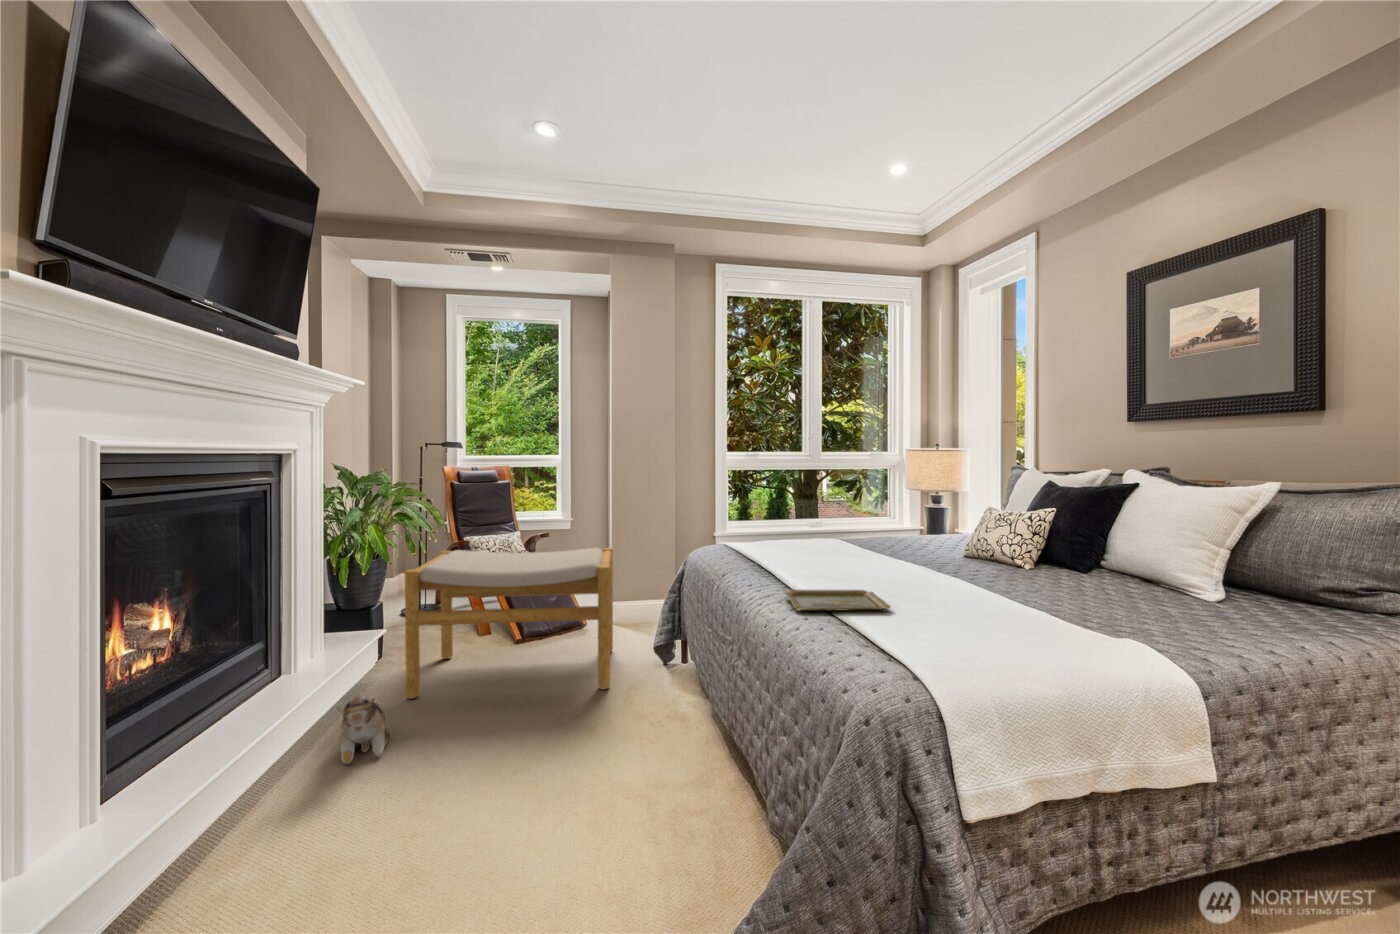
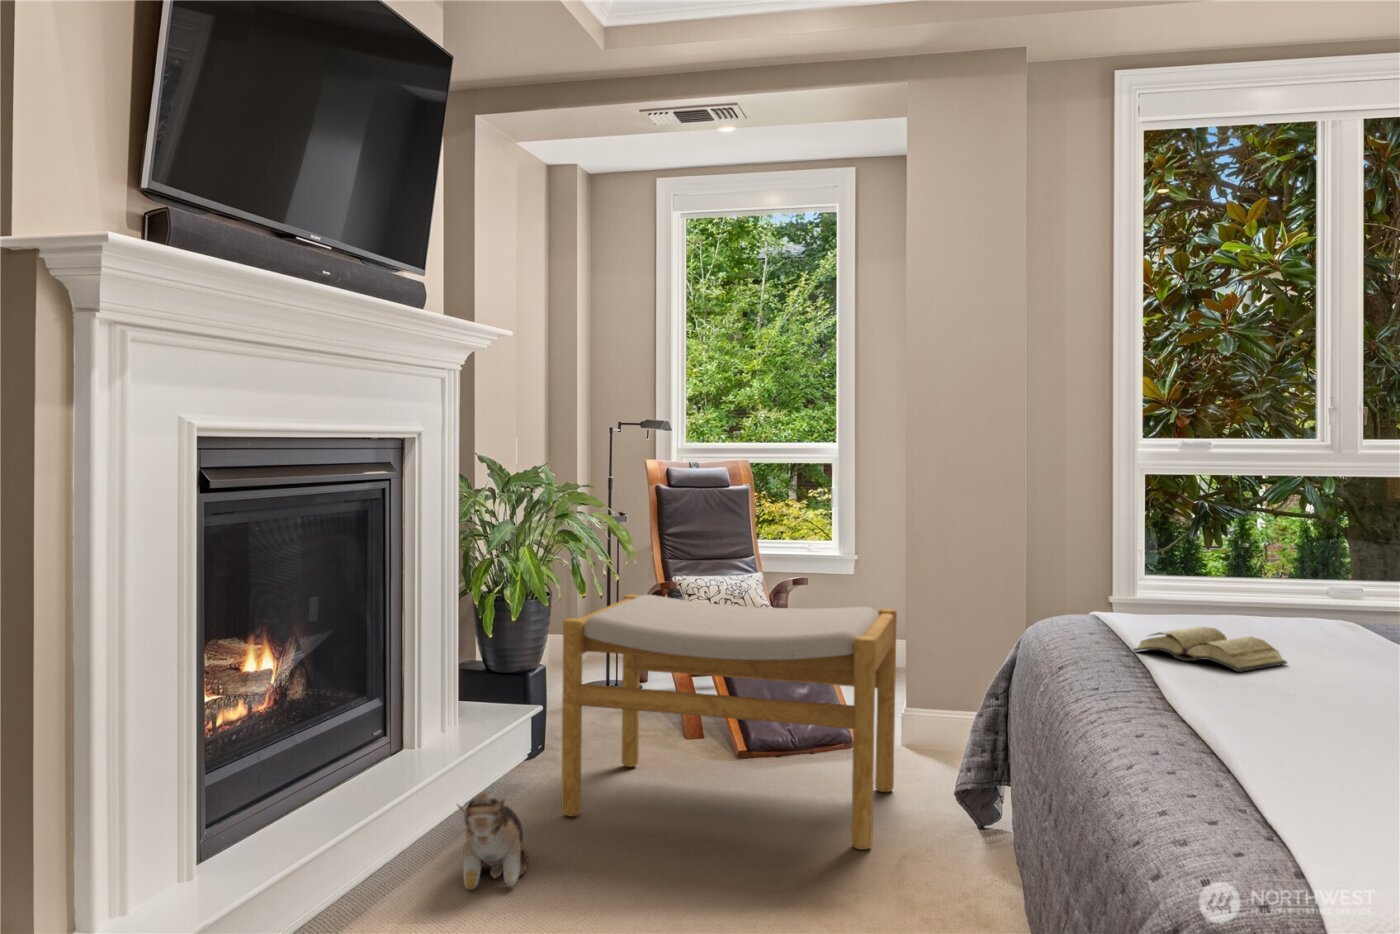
diary: none [757,546,830,568] -> present [1133,627,1287,672]
tray: present [785,590,890,611] -> none [1132,701,1335,754]

